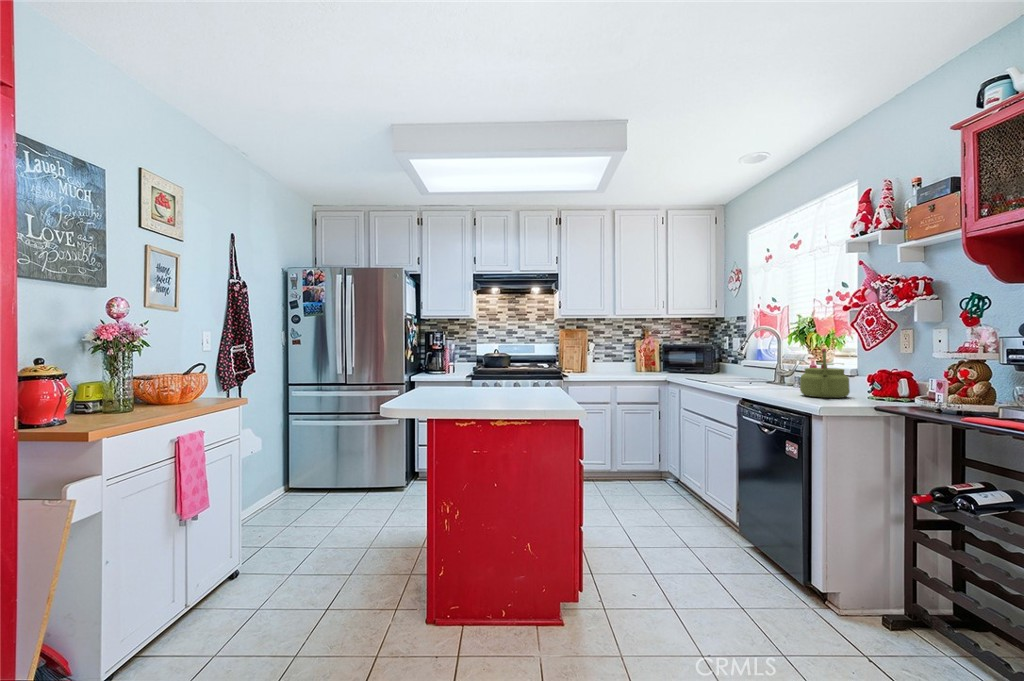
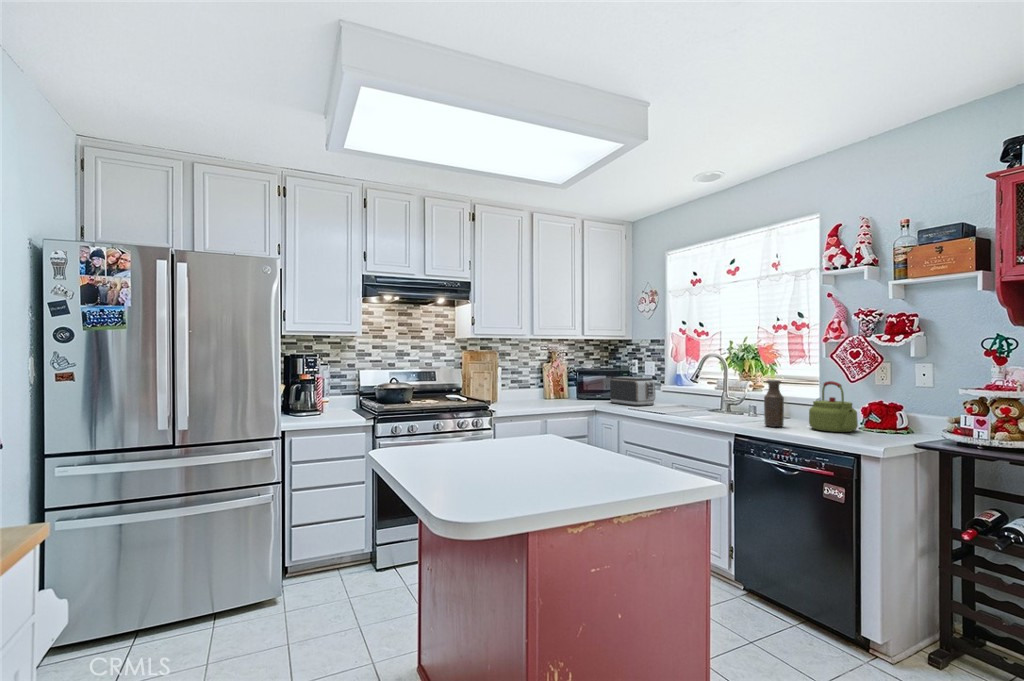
bottle: none [763,348,782,392] -> present [764,380,784,427]
toaster: none [687,351,725,377] -> present [610,377,655,406]

